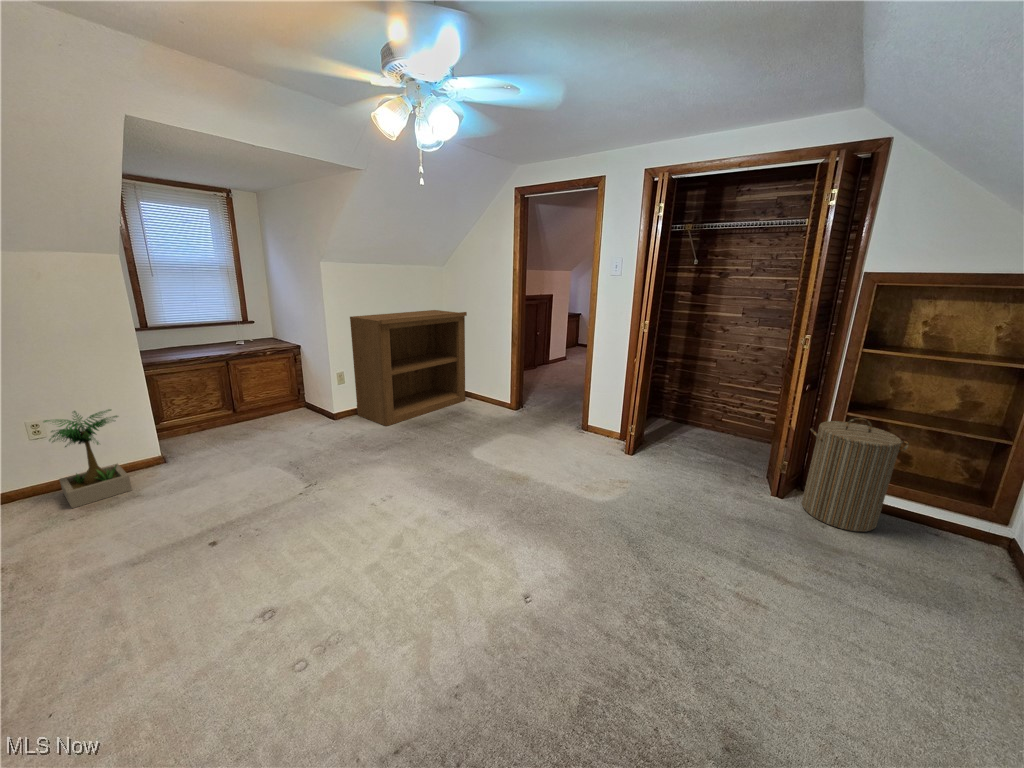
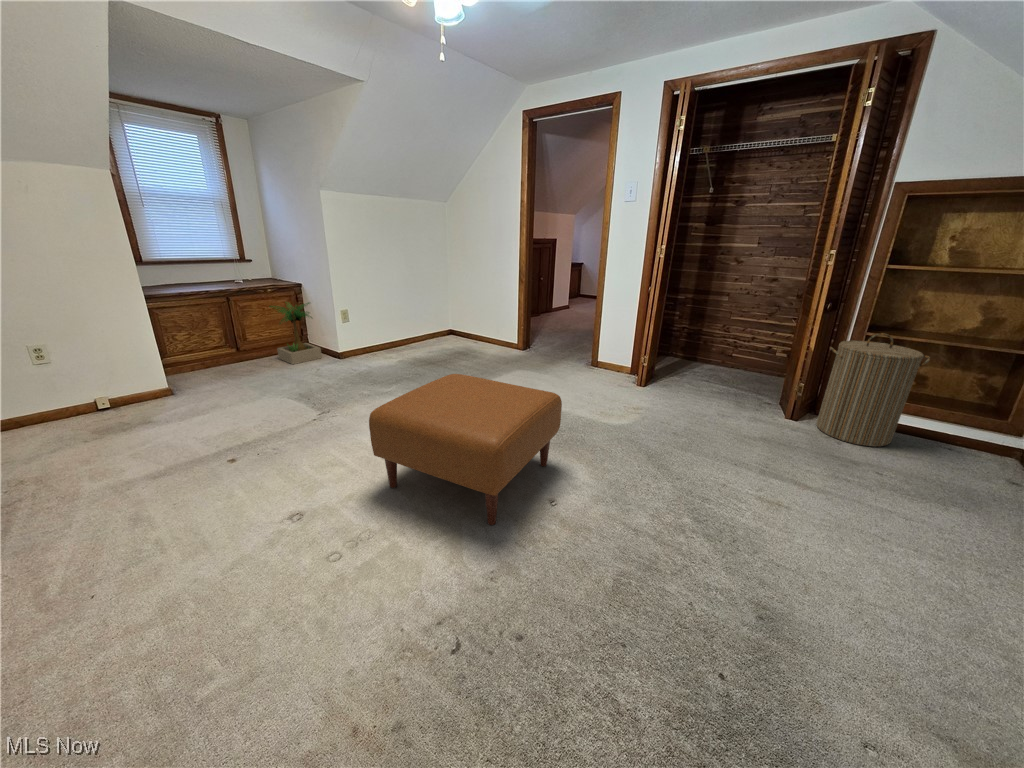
bookshelf: present [350,310,467,426] -> none [353,249,472,364]
potted plant: present [44,409,132,508] -> present [269,303,322,364]
ottoman: none [345,455,539,627] -> present [369,374,562,525]

